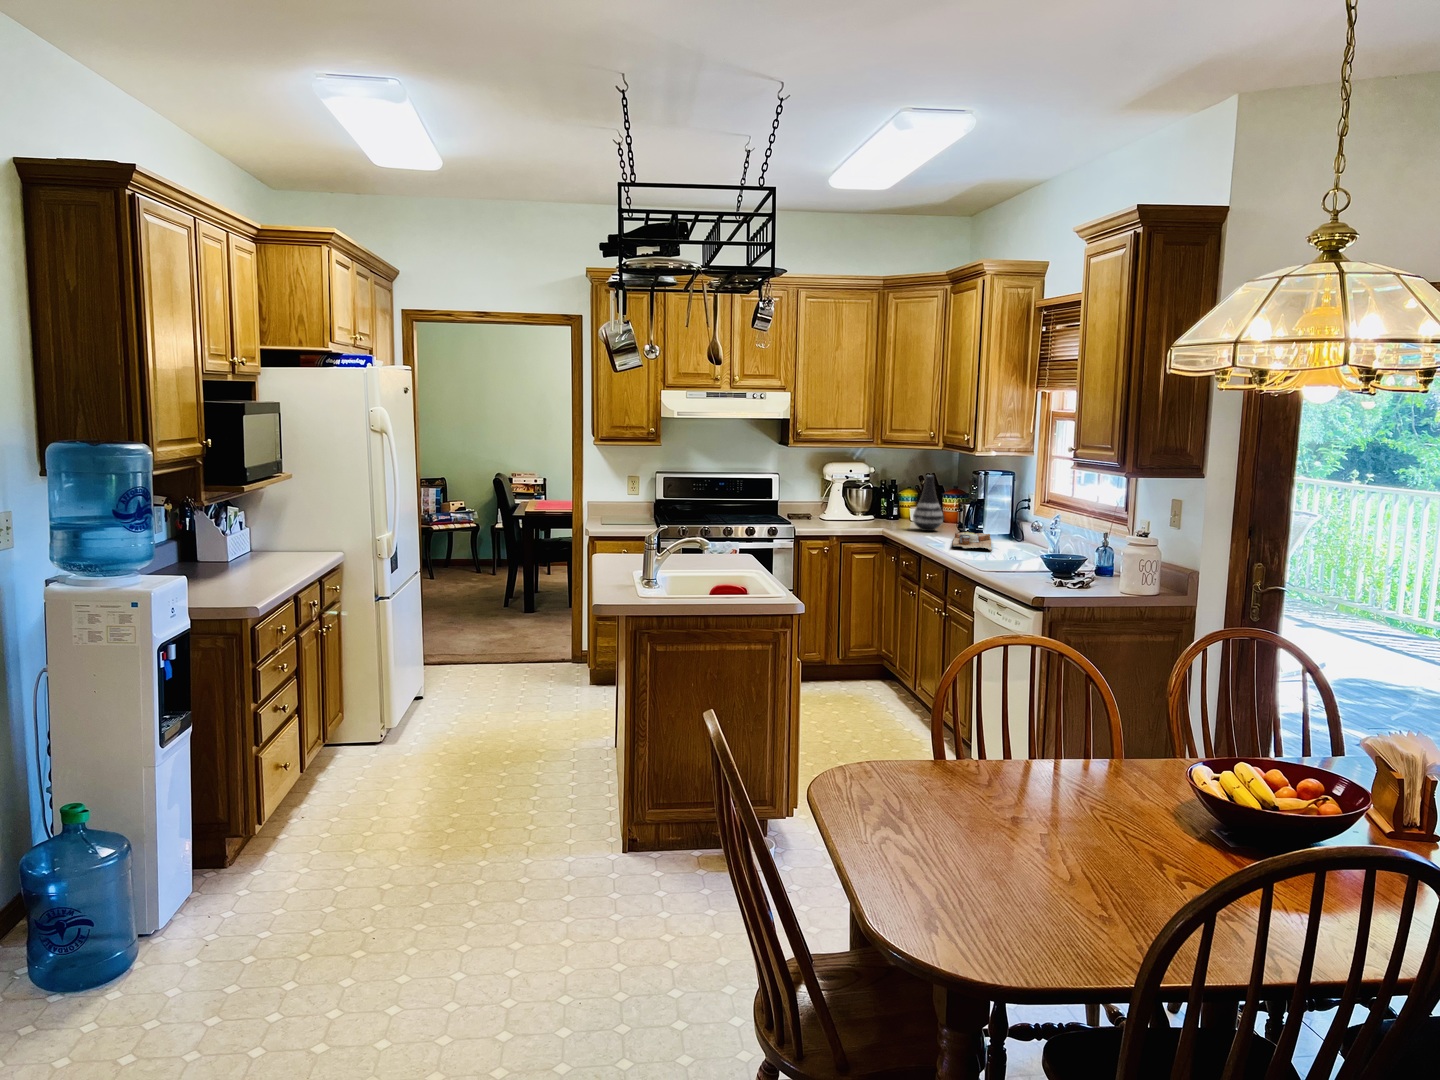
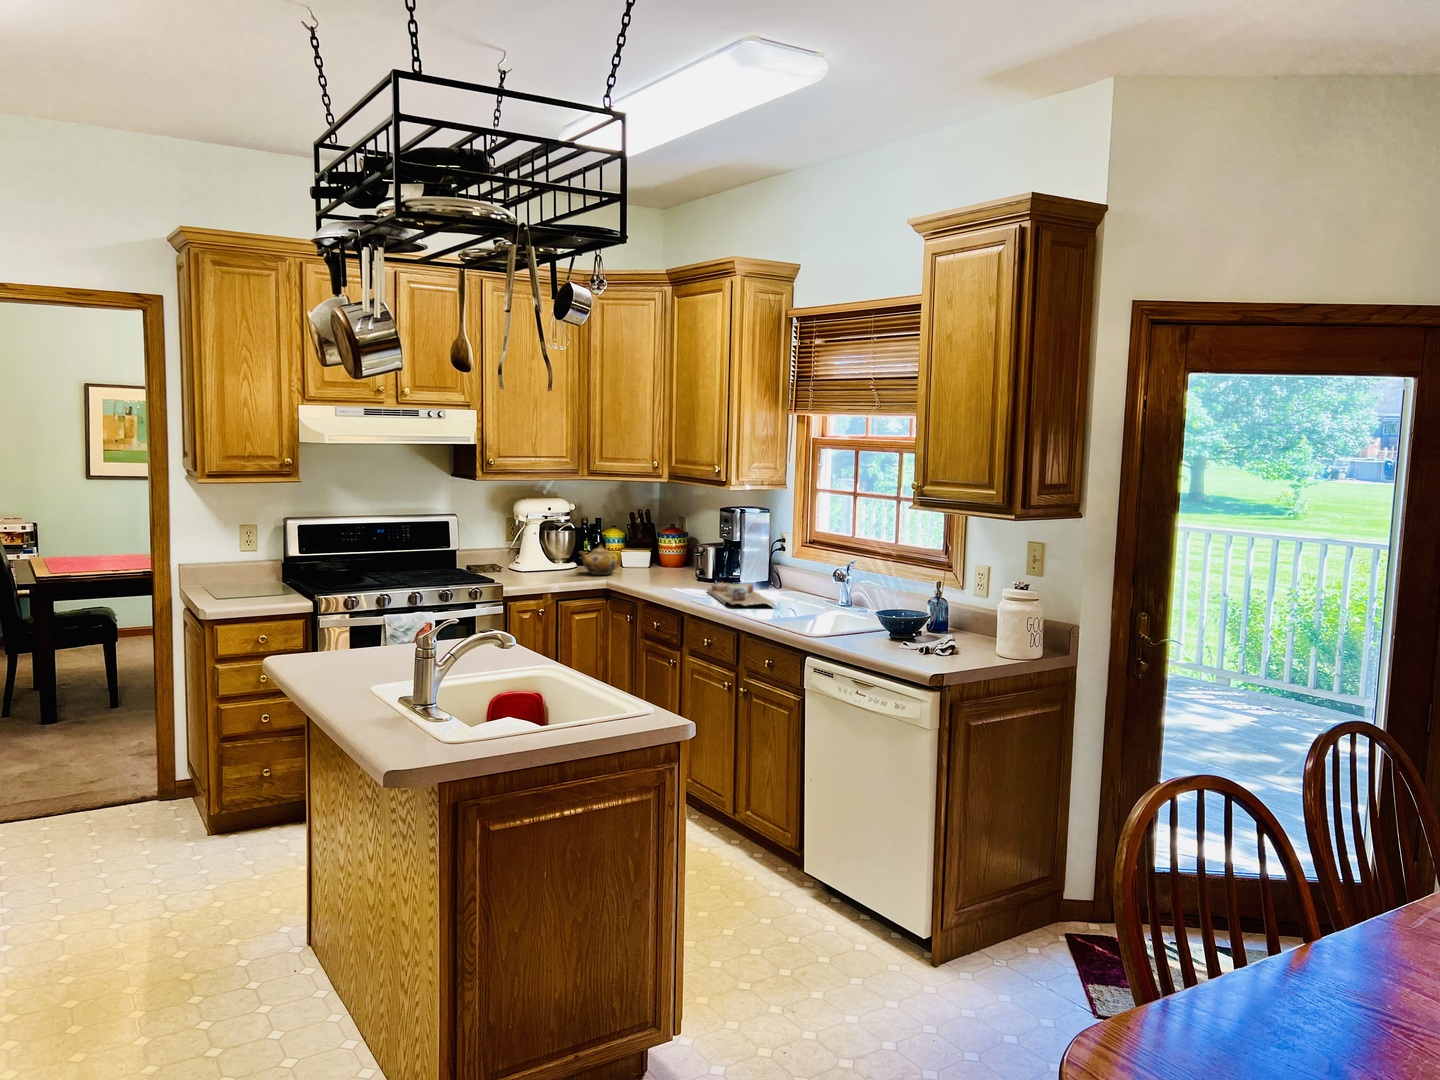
vase: present [913,475,943,531] -> none [643,514,679,583]
teapot: none [867,499,907,524] -> present [579,544,621,575]

